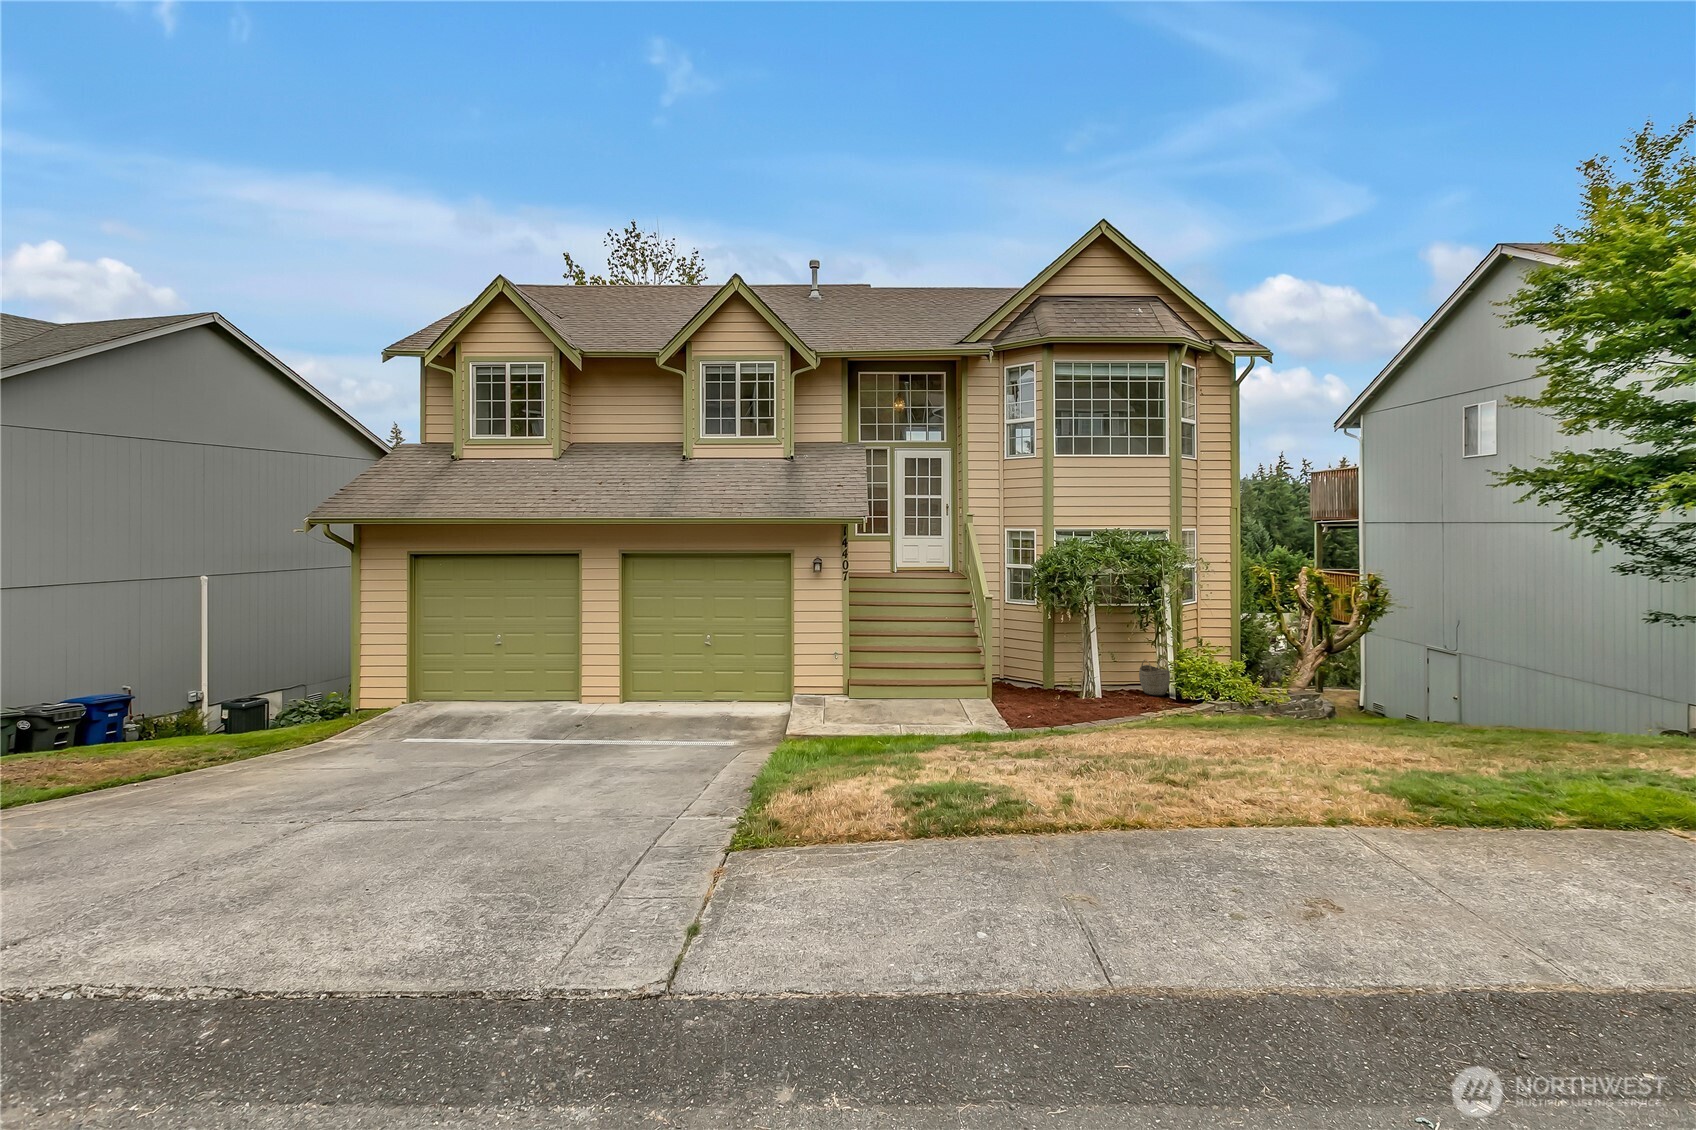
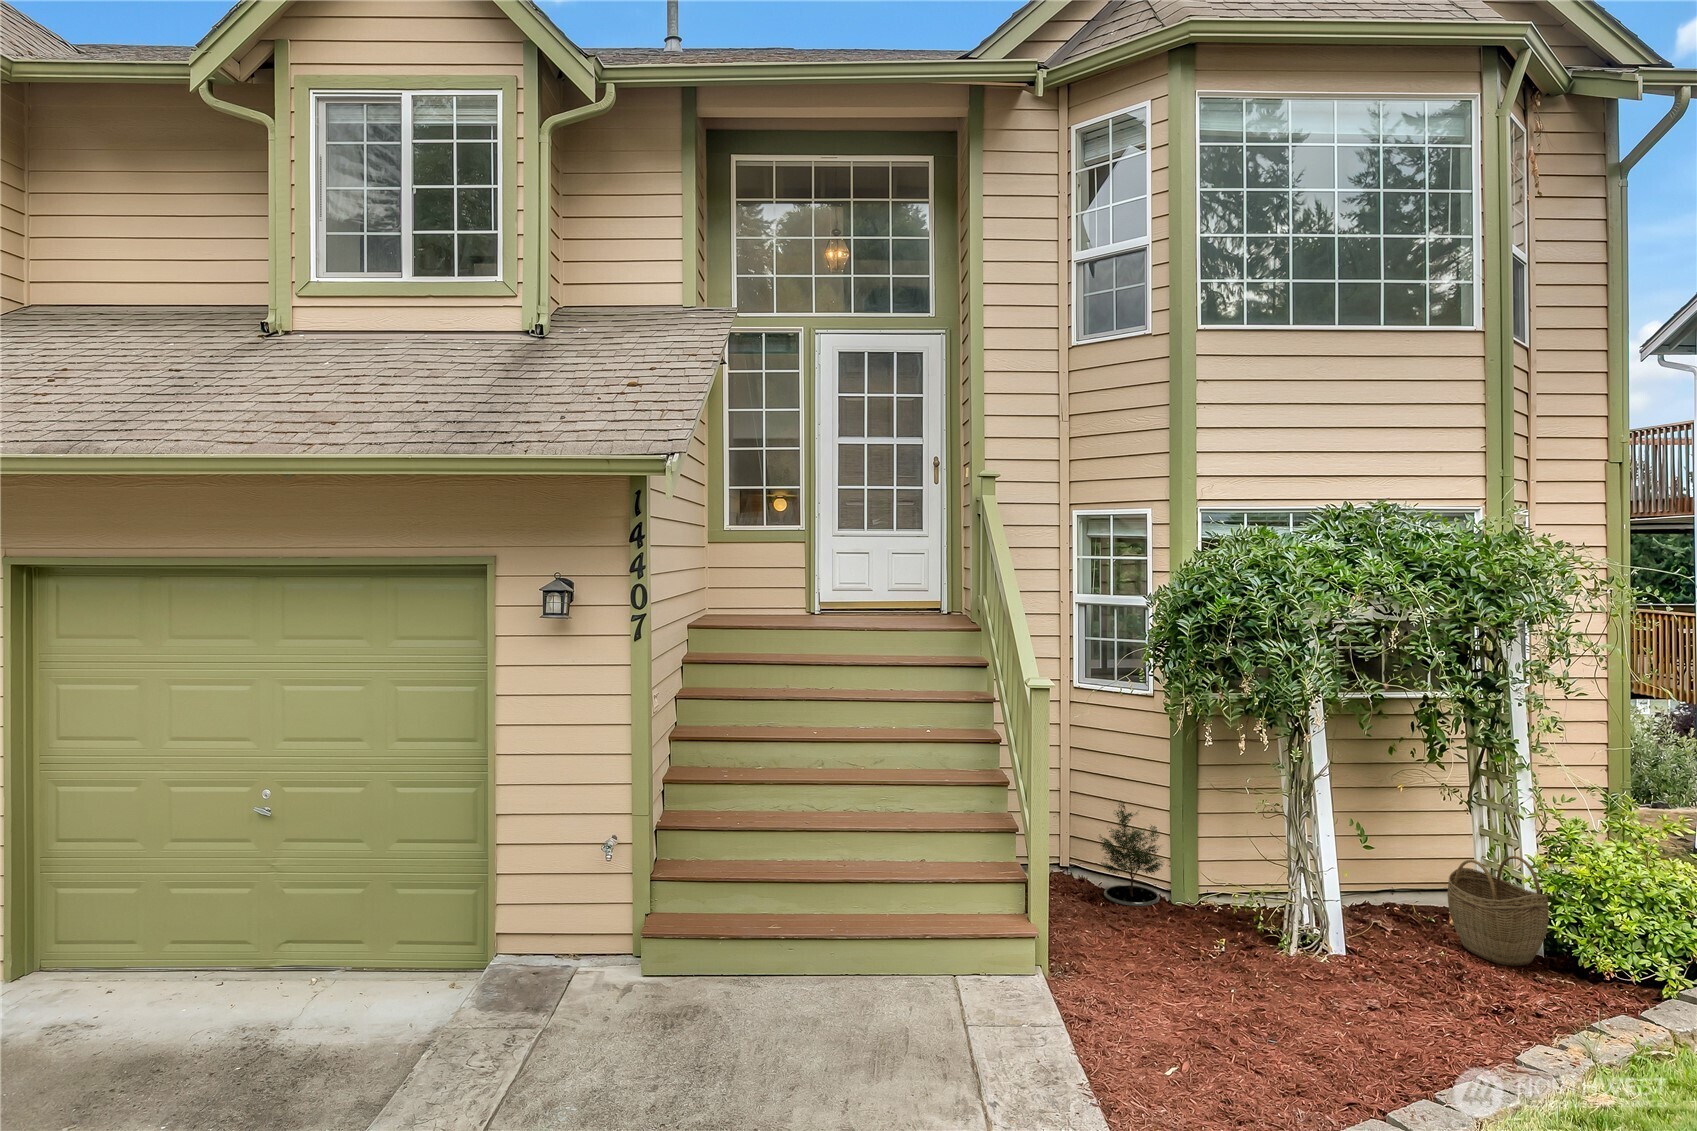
potted tree: none [1013,646,1040,686] -> present [1099,800,1163,906]

